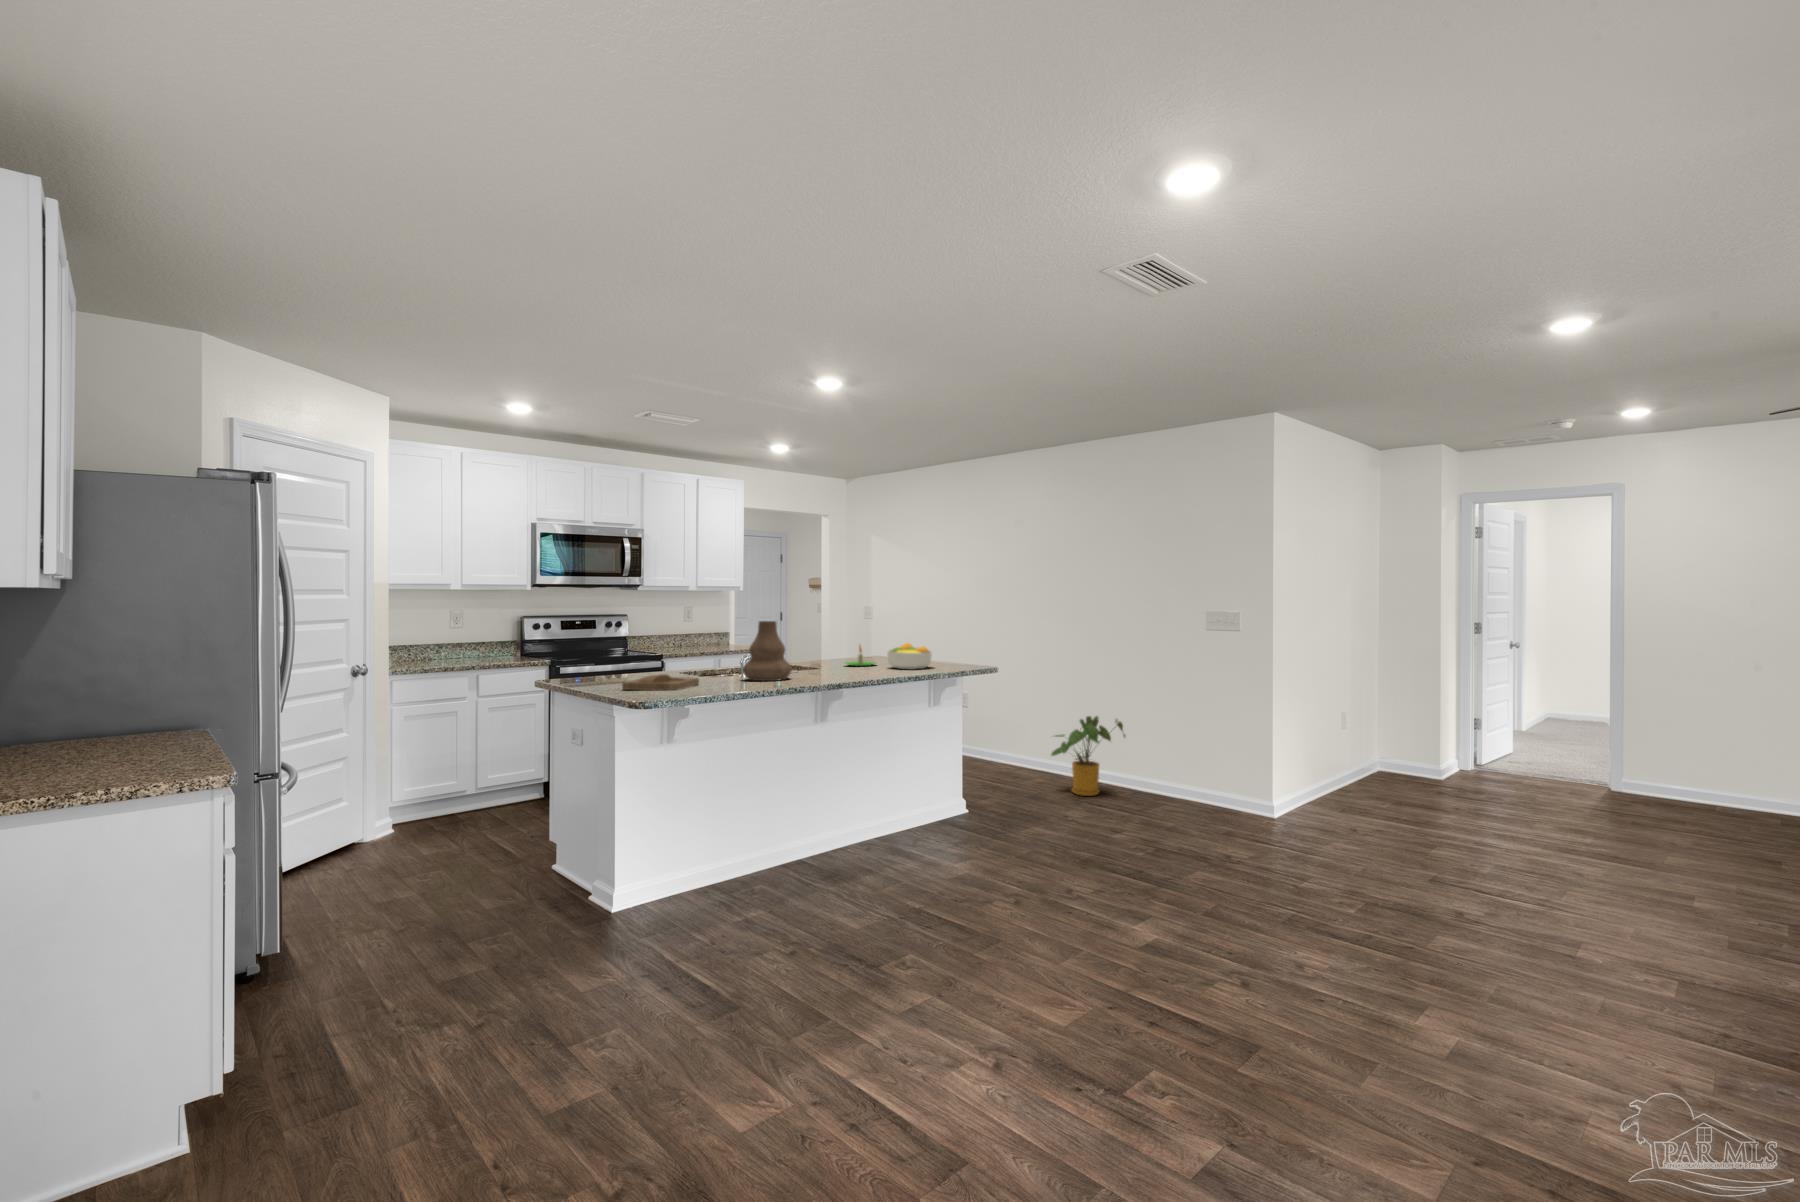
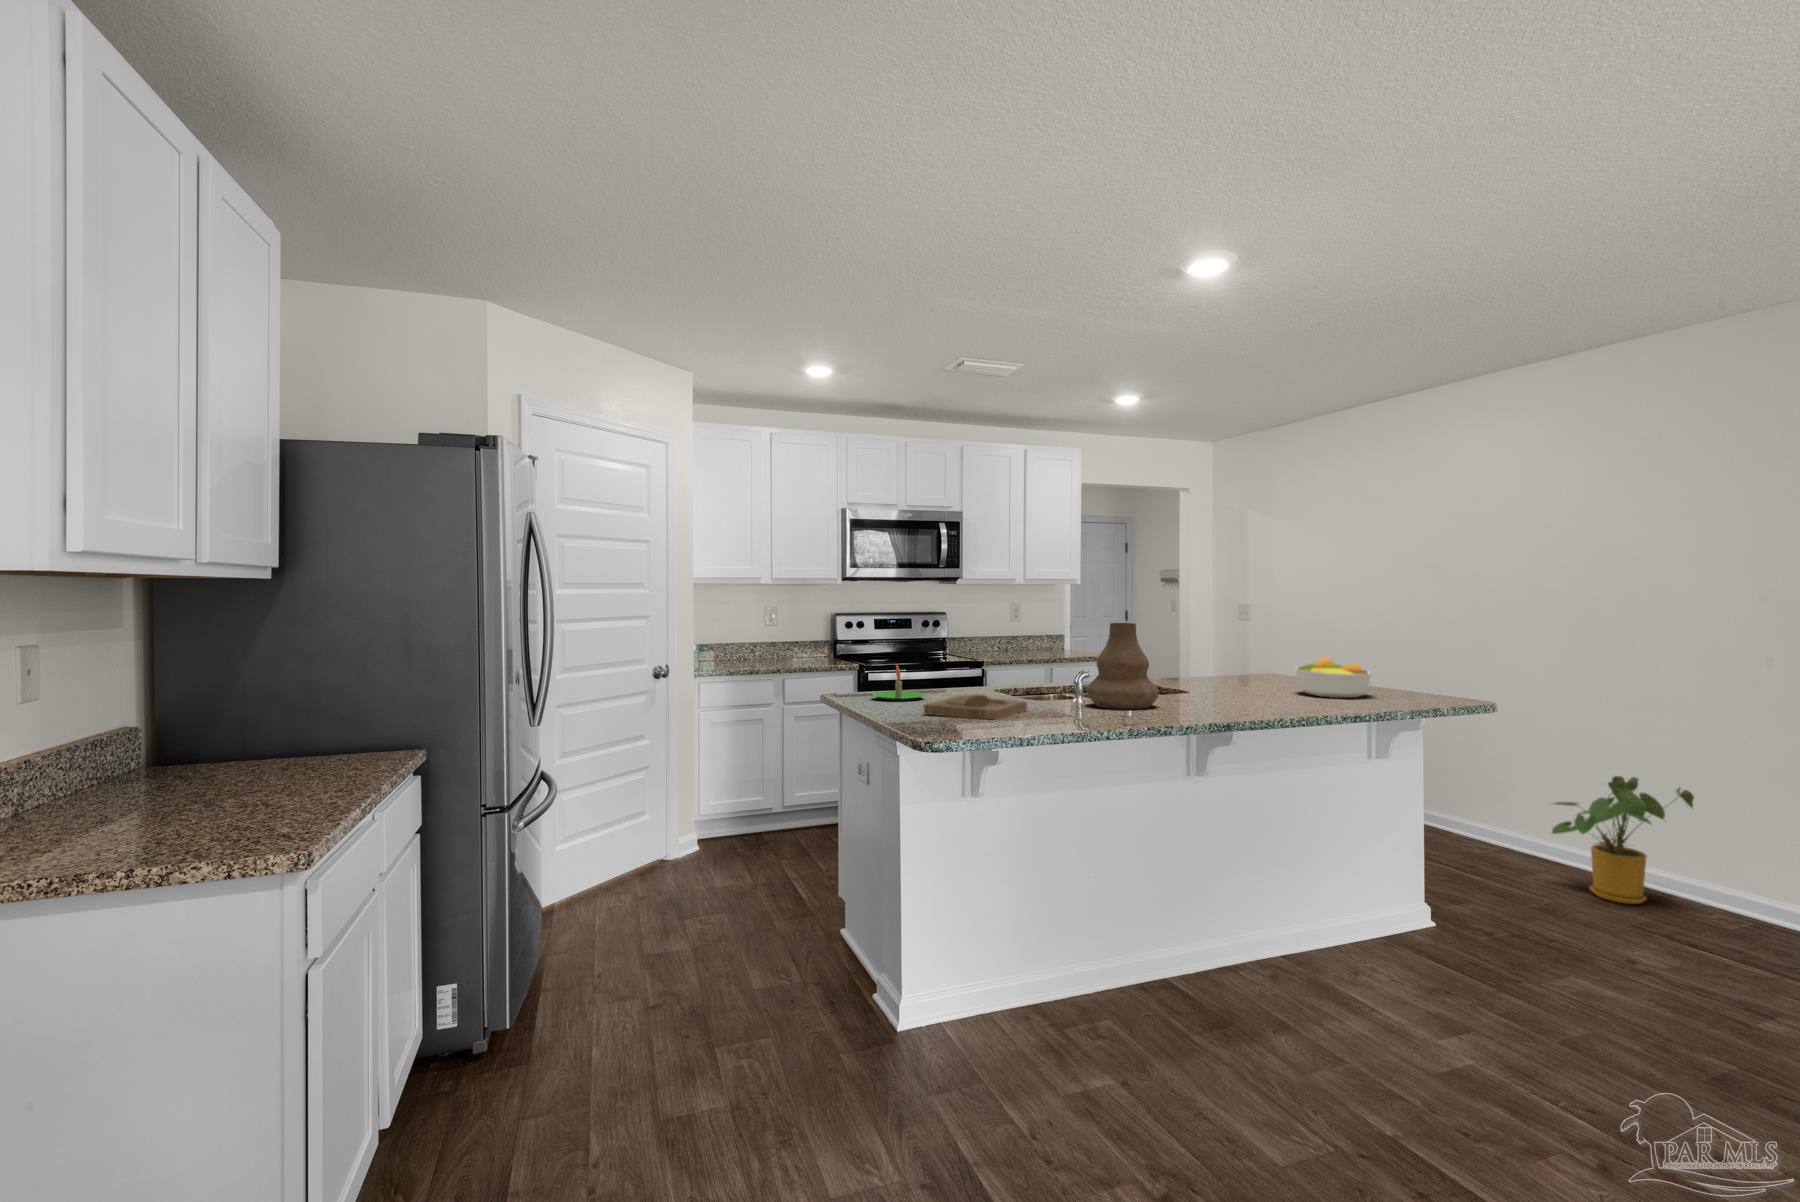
candle: present [845,645,875,666] -> present [872,664,925,701]

